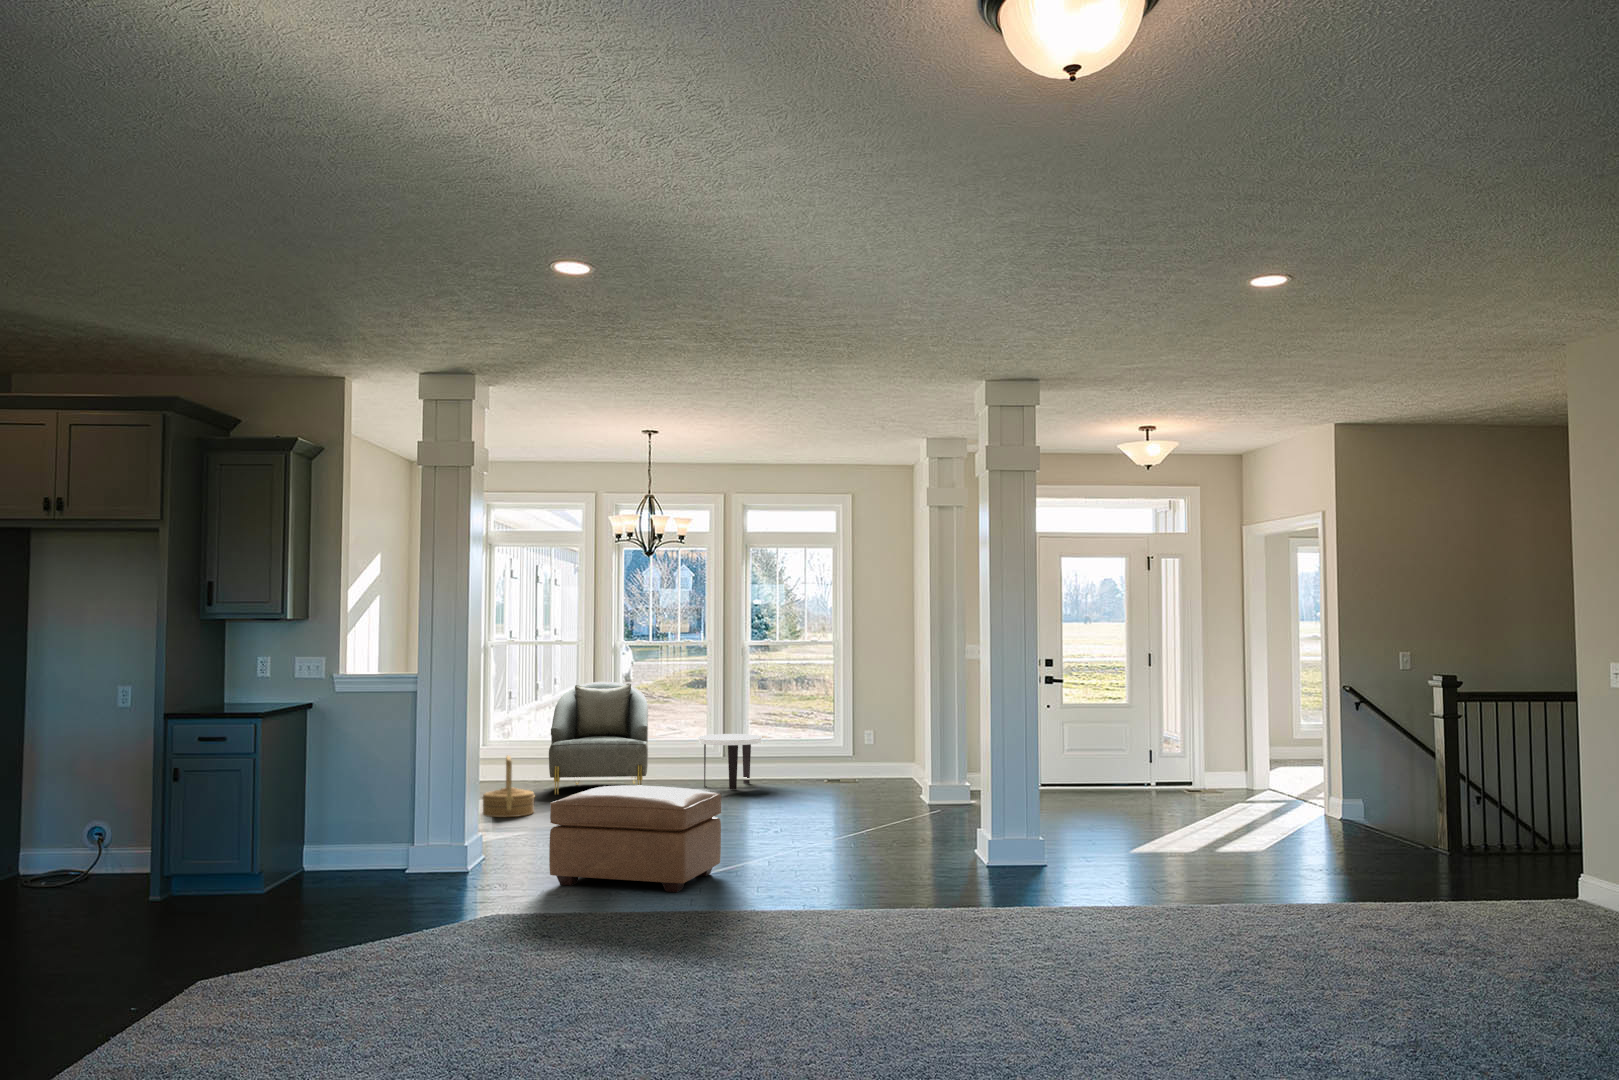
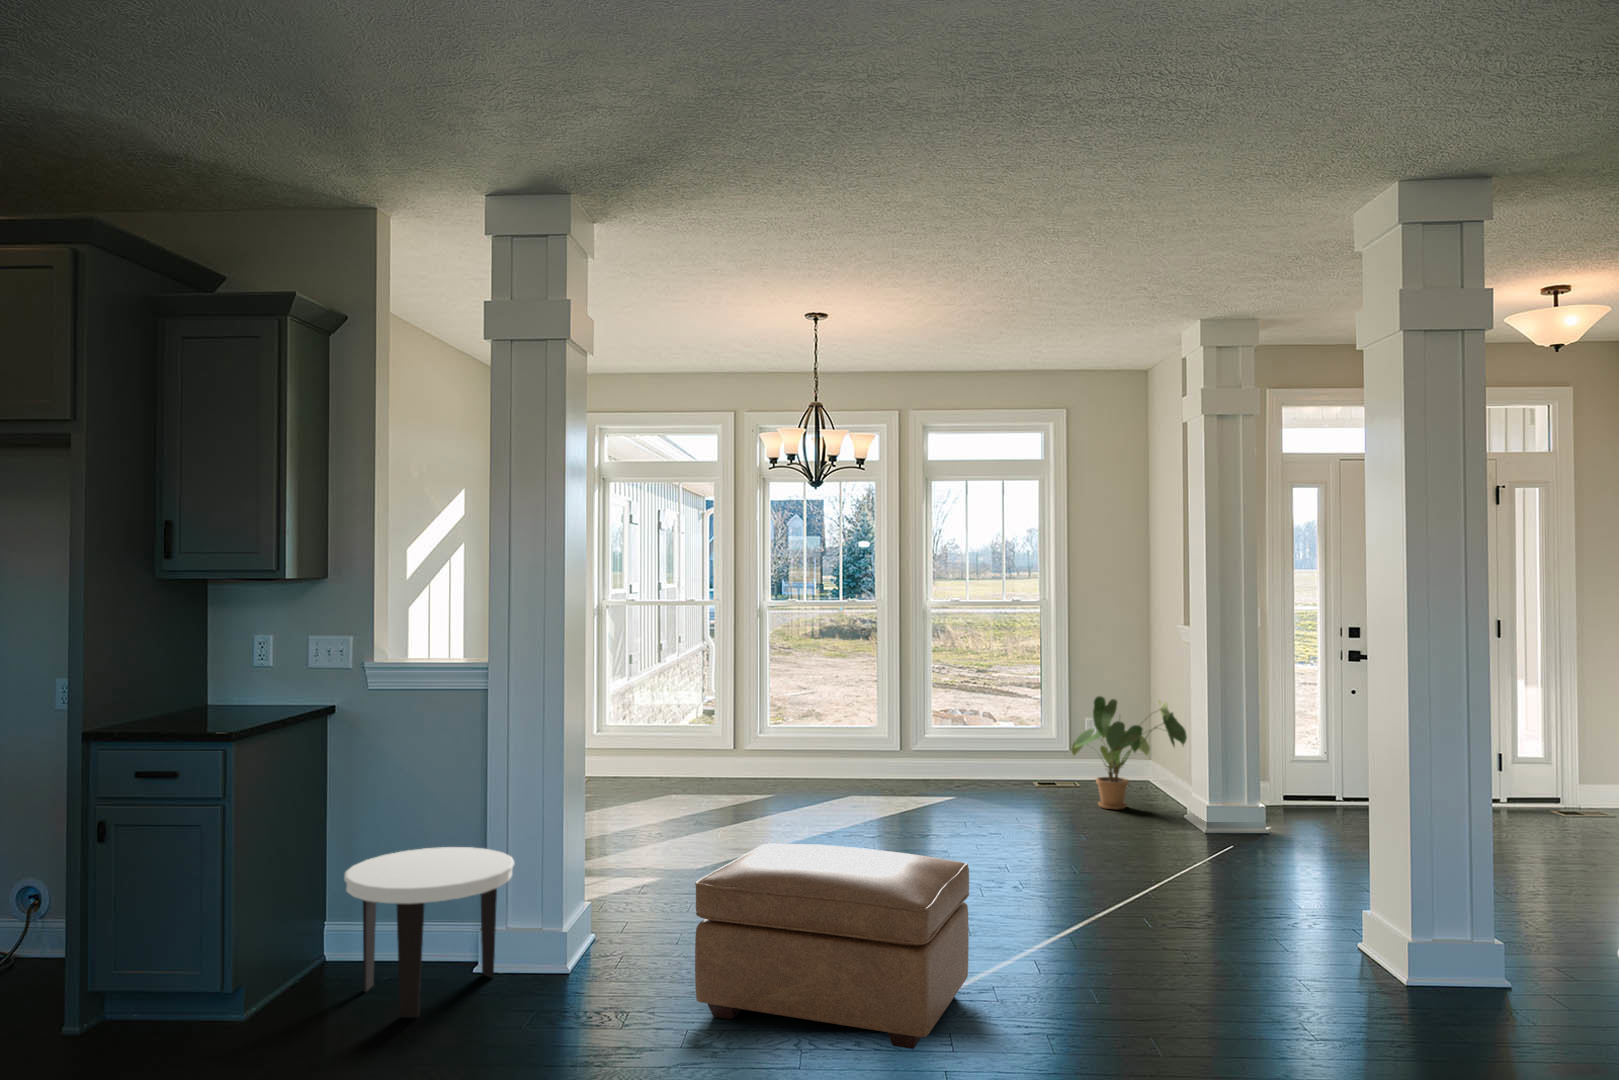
armchair: present [549,682,648,795] -> none [681,650,808,799]
house plant: none [846,711,923,795] -> present [1071,696,1187,809]
side table: present [698,734,762,790] -> present [344,847,514,1017]
woven basket: present [482,756,535,817] -> none [595,755,666,842]

